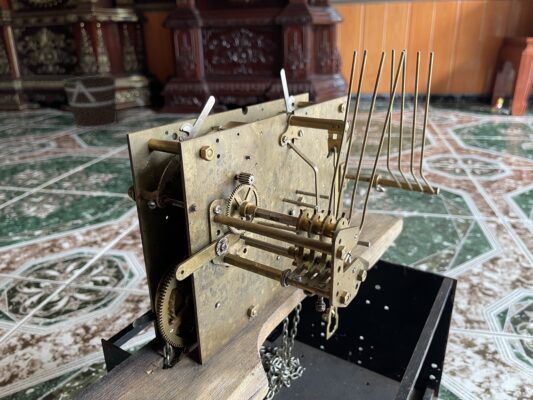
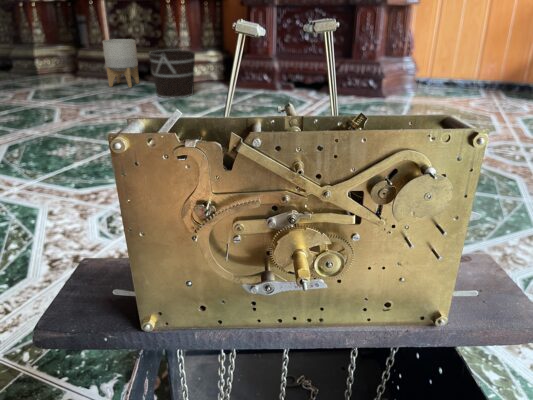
planter: none [10,67,56,120] -> present [103,39,139,87]

